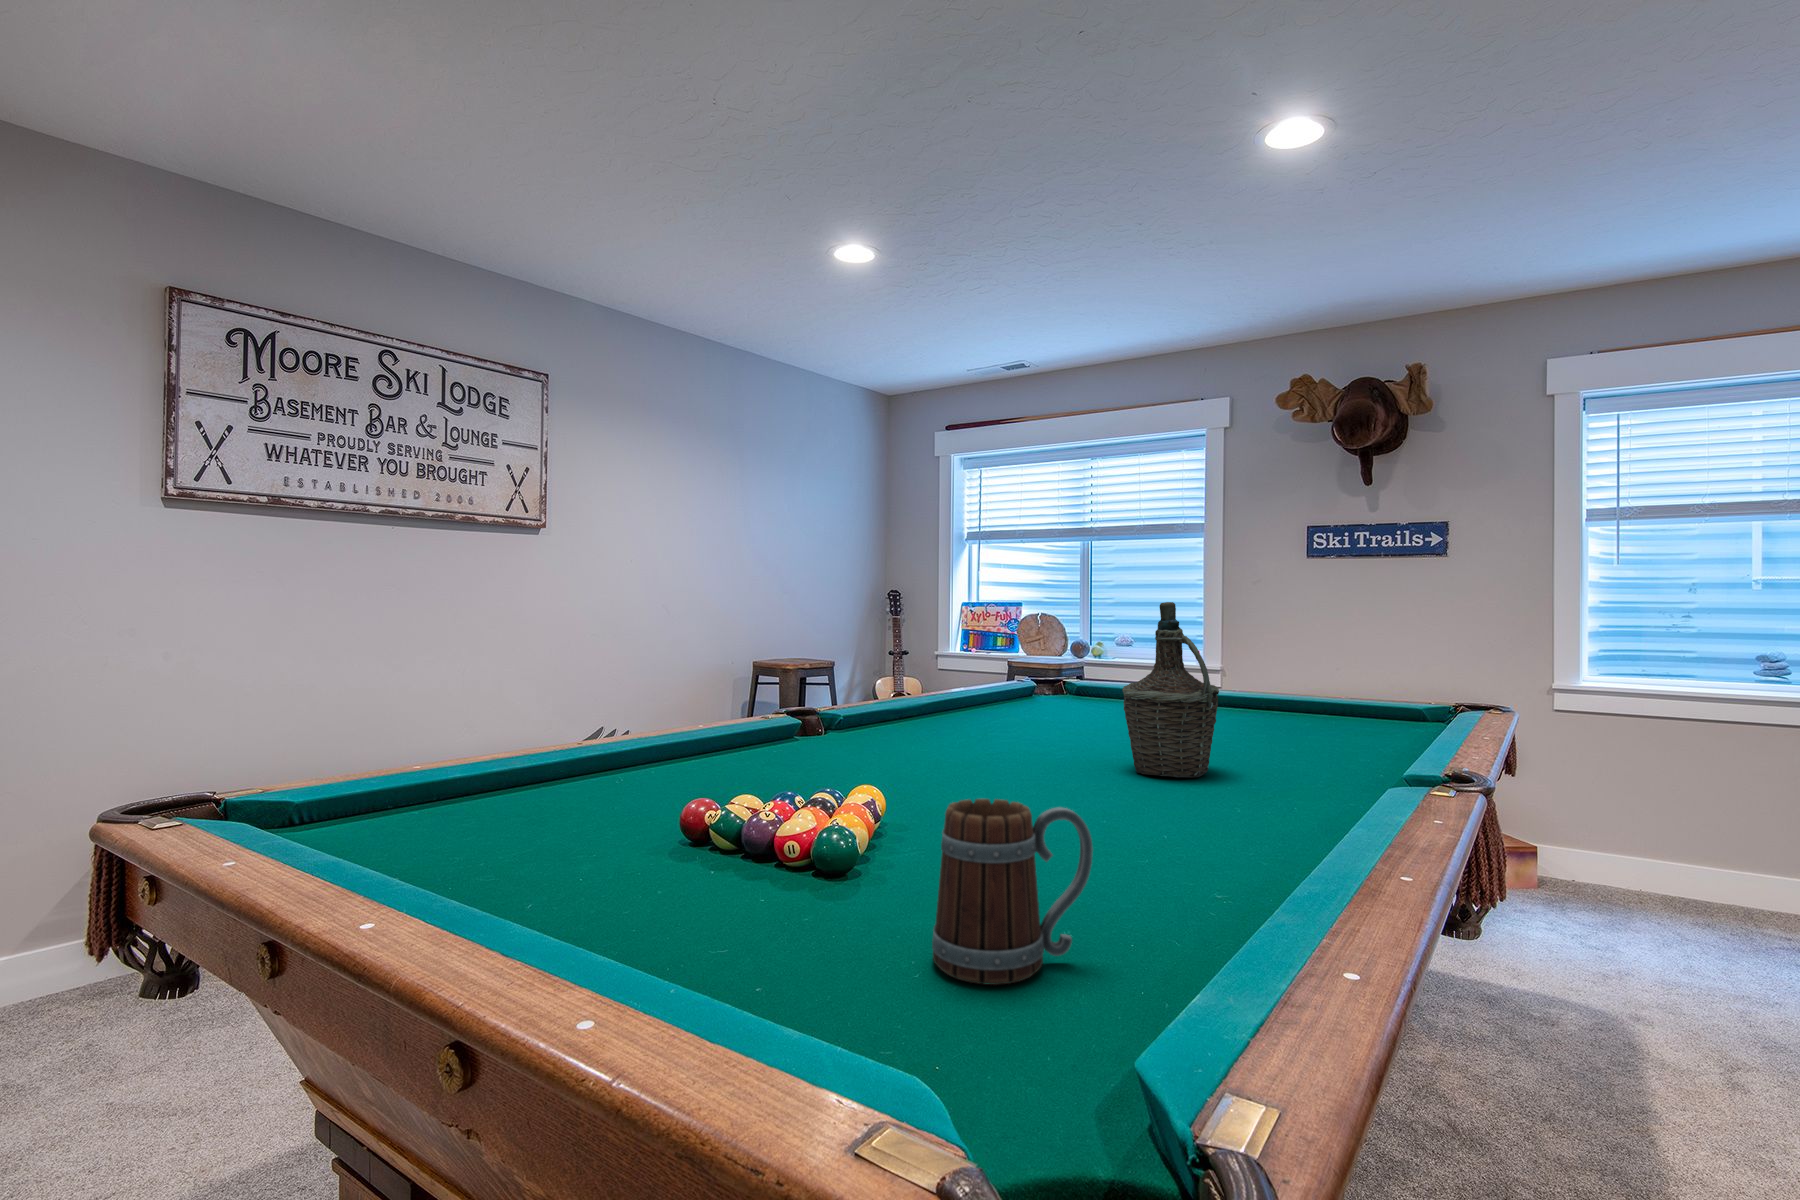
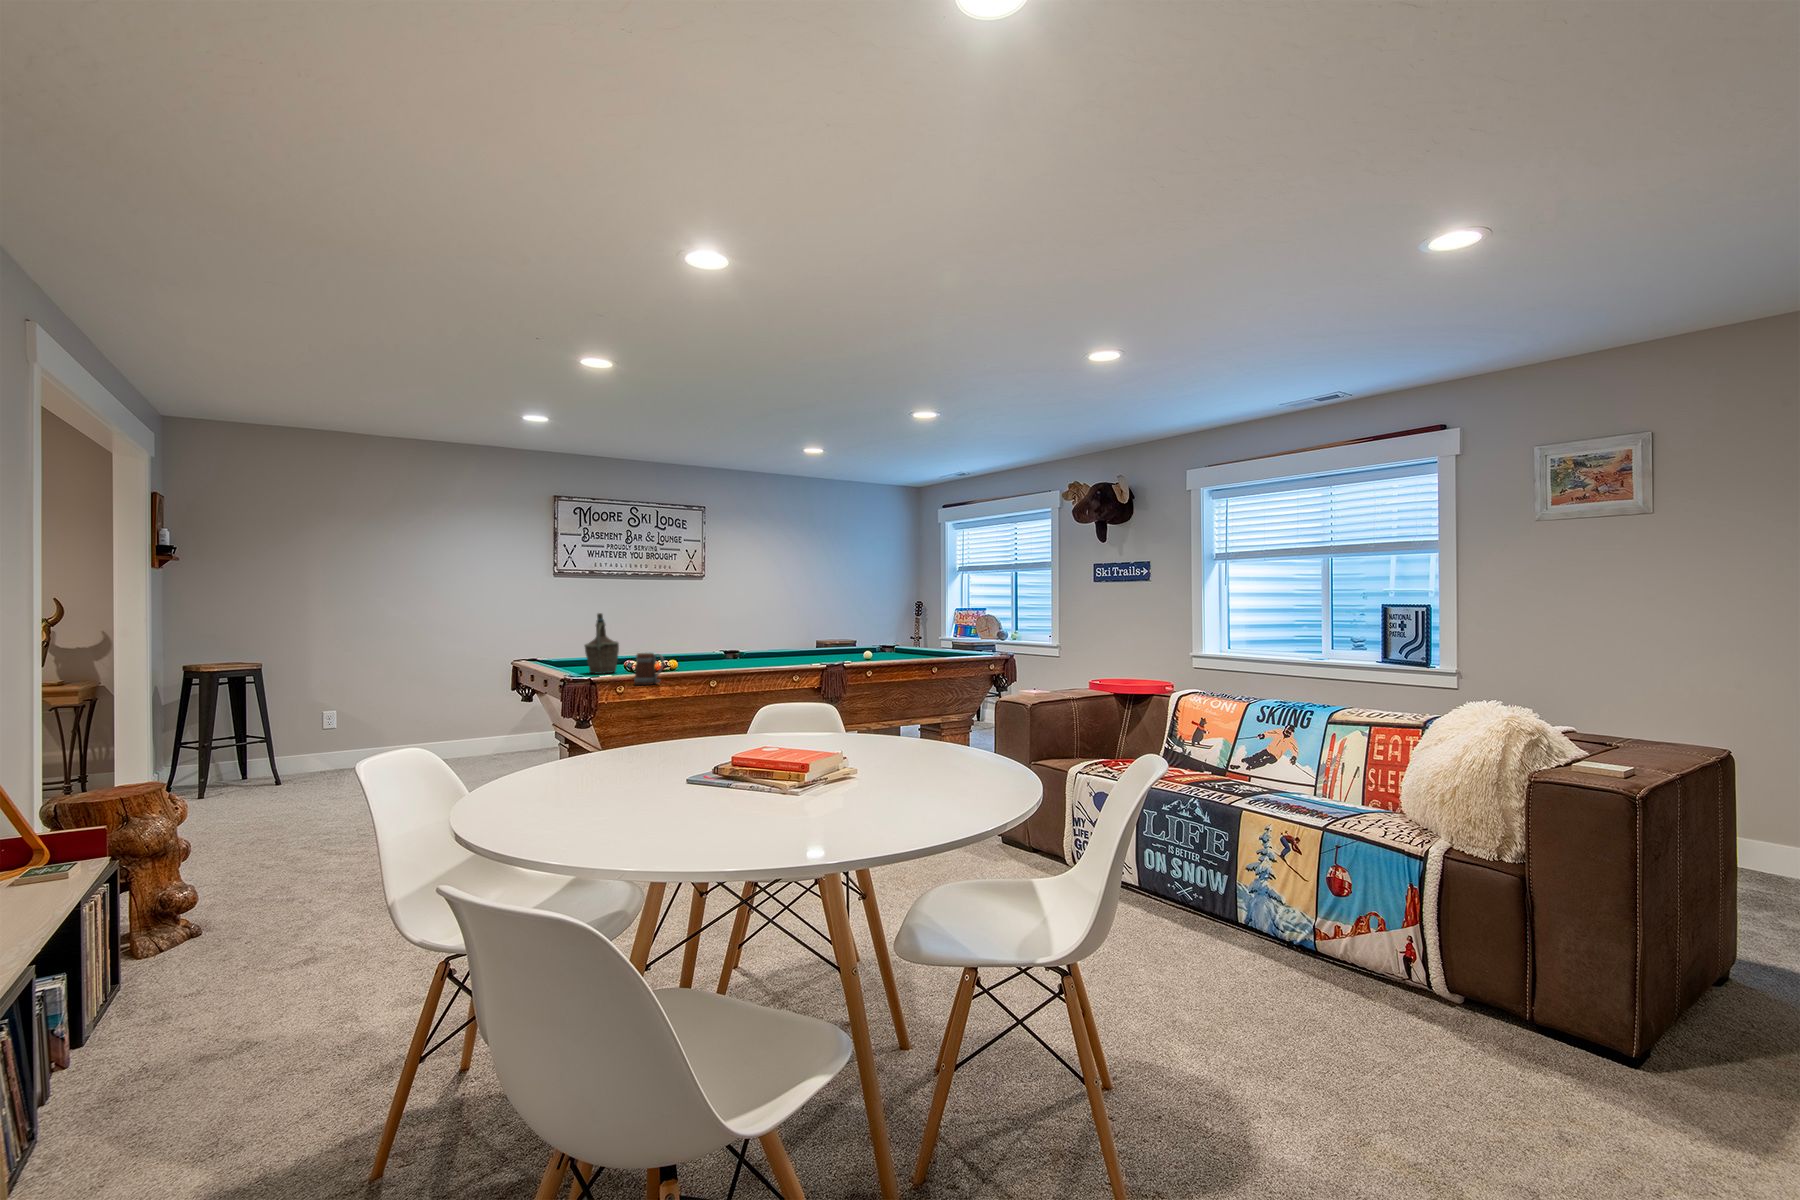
bottle: present [1122,602,1219,778] -> present [585,613,619,674]

